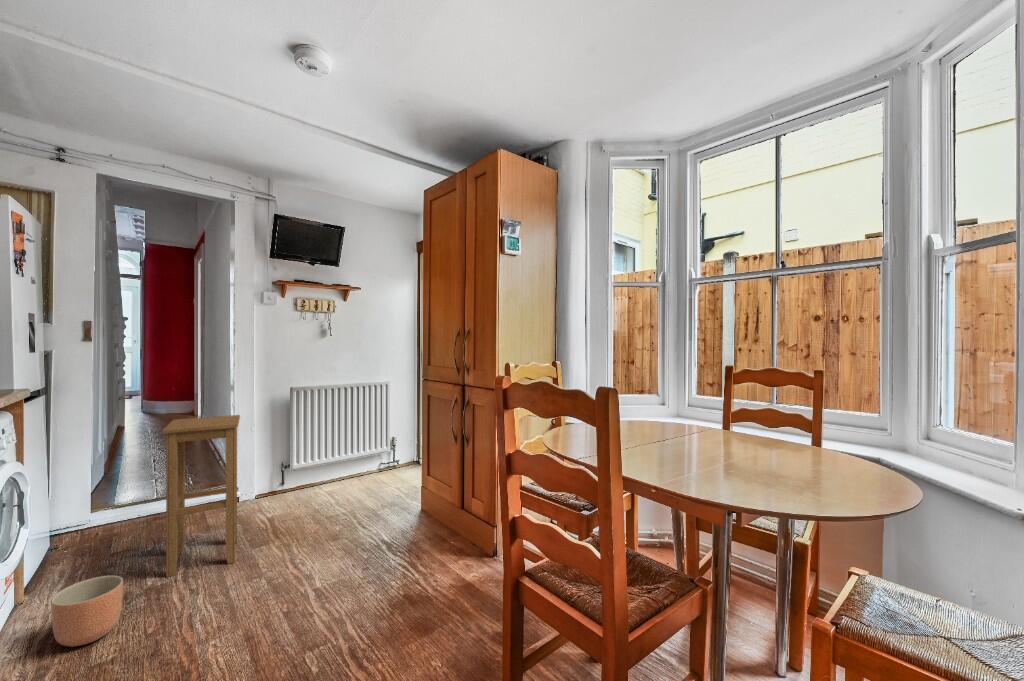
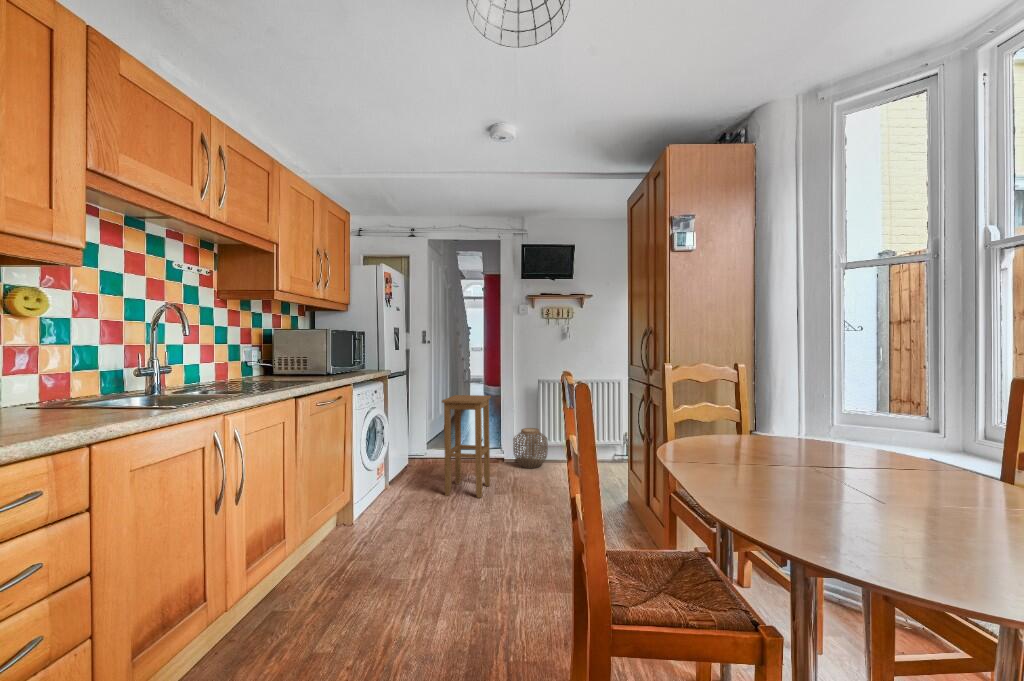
woven basket: none [255,451,306,505] -> present [513,428,548,468]
planter: present [51,576,123,647] -> none [383,483,414,518]

